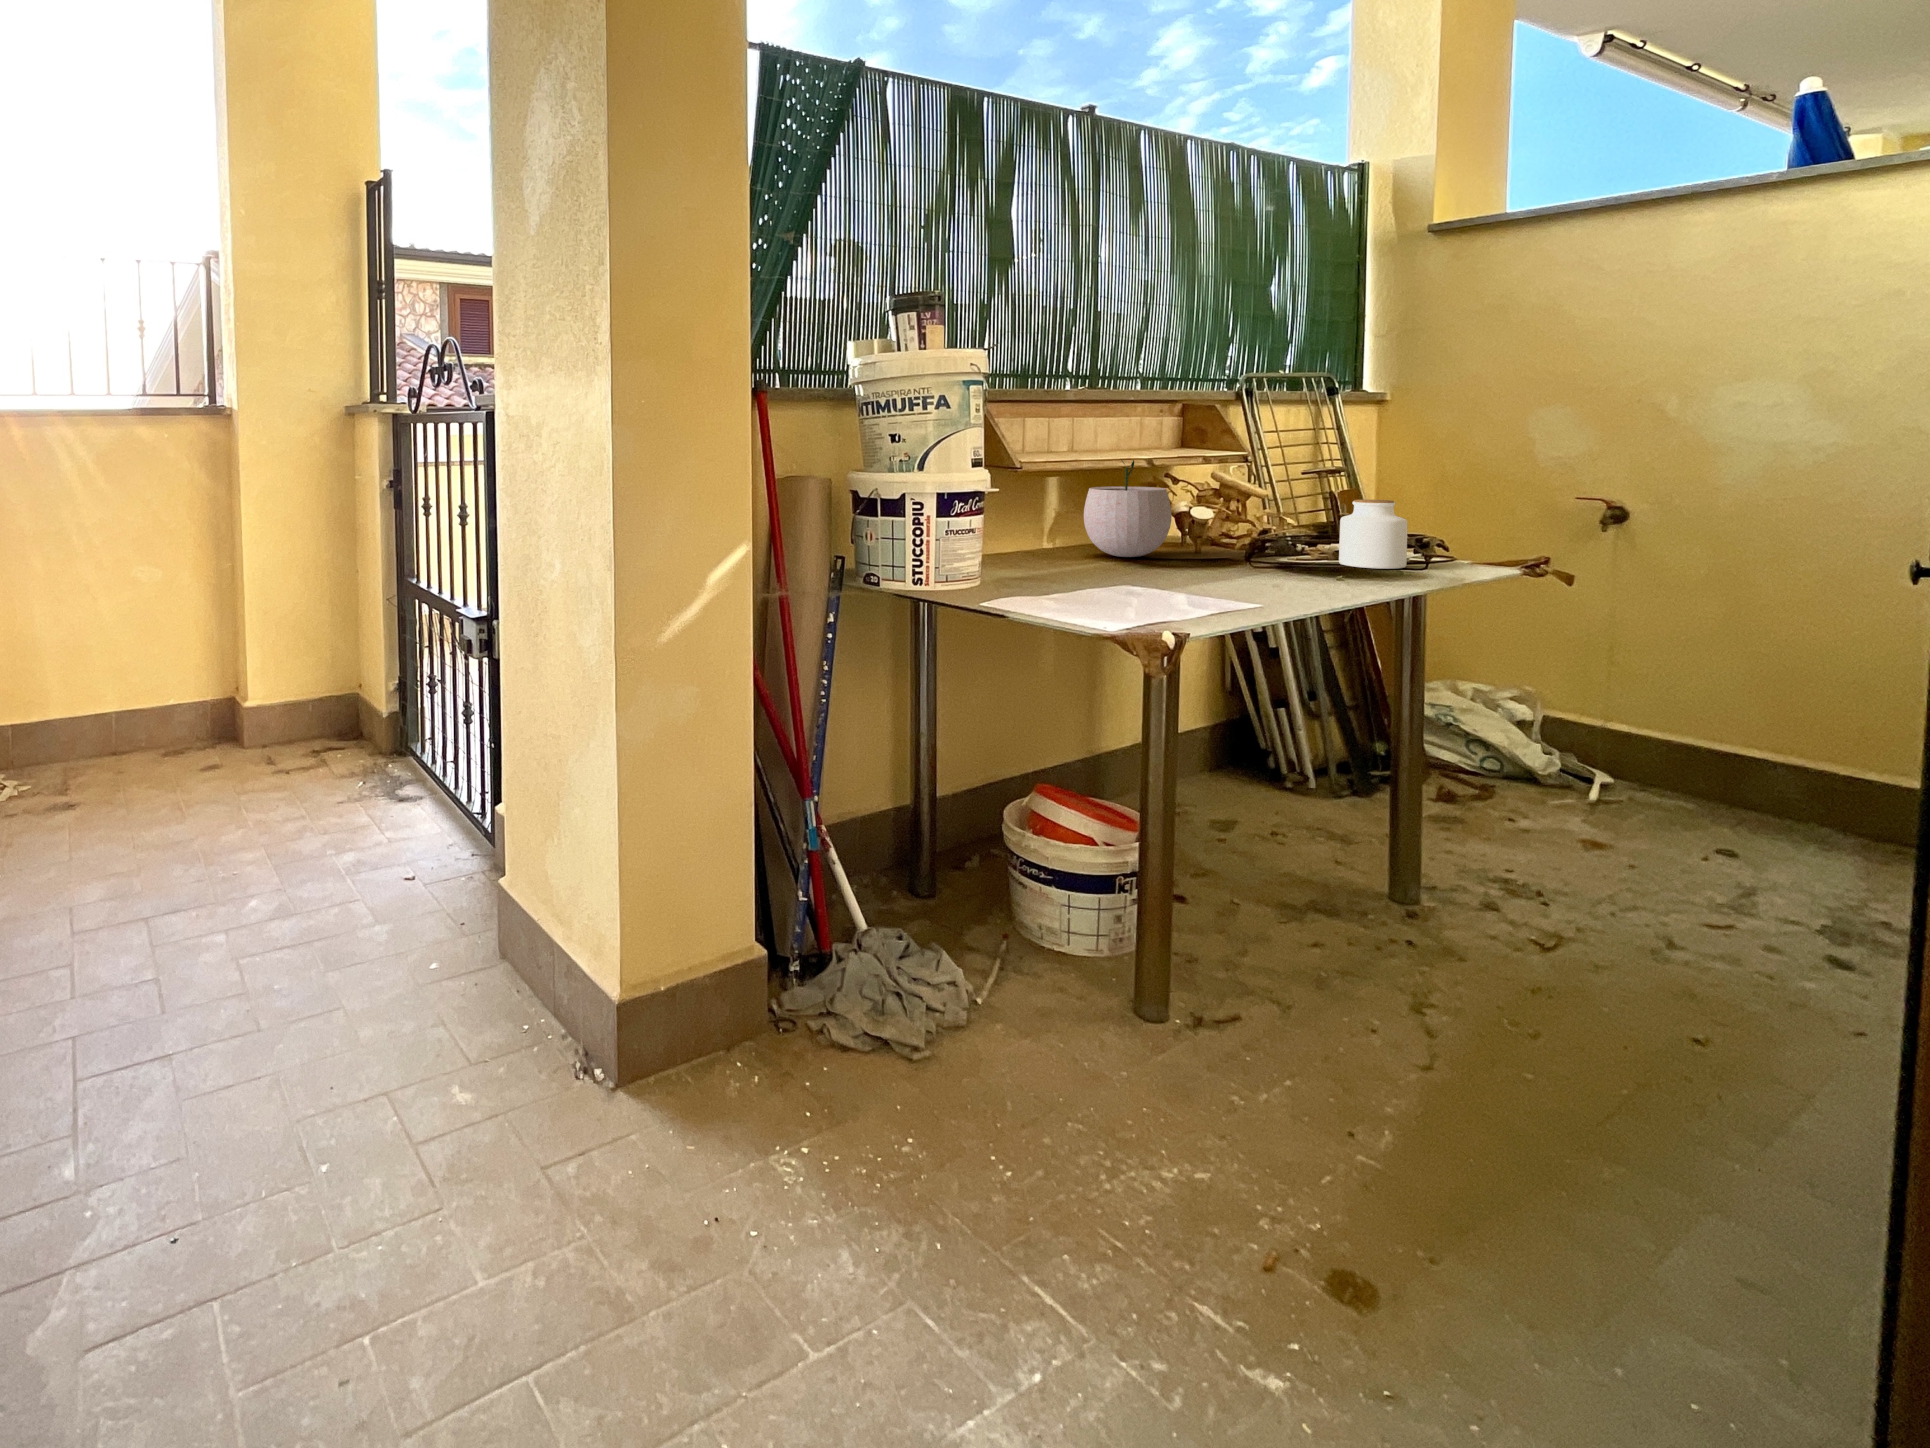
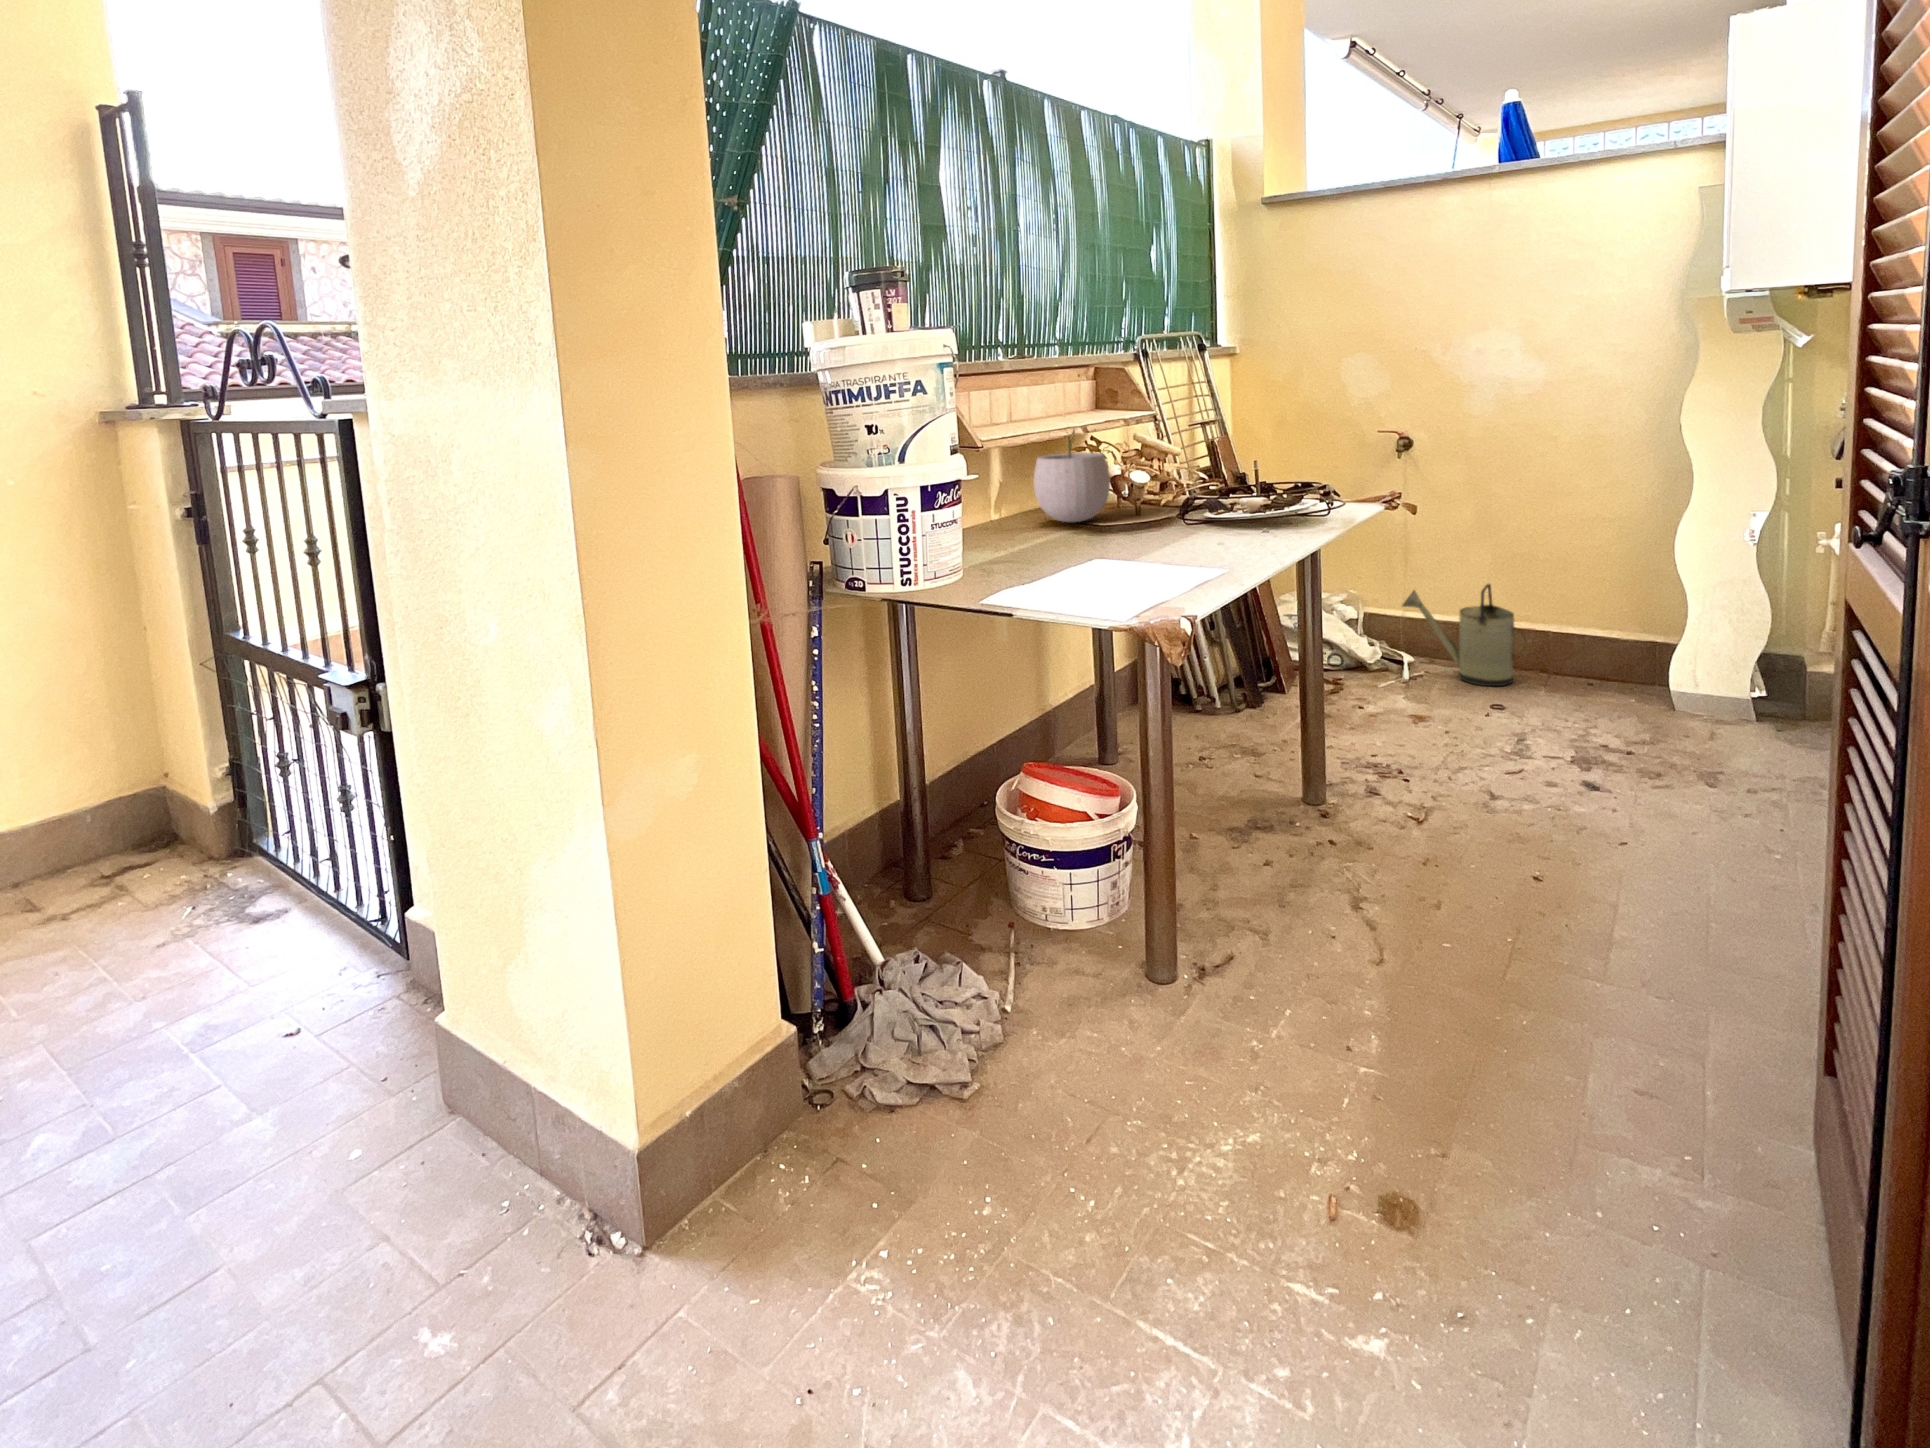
jar: present [1339,499,1407,569] -> none [1244,452,1295,514]
watering can: none [1596,691,1801,833] -> present [1402,584,1515,686]

